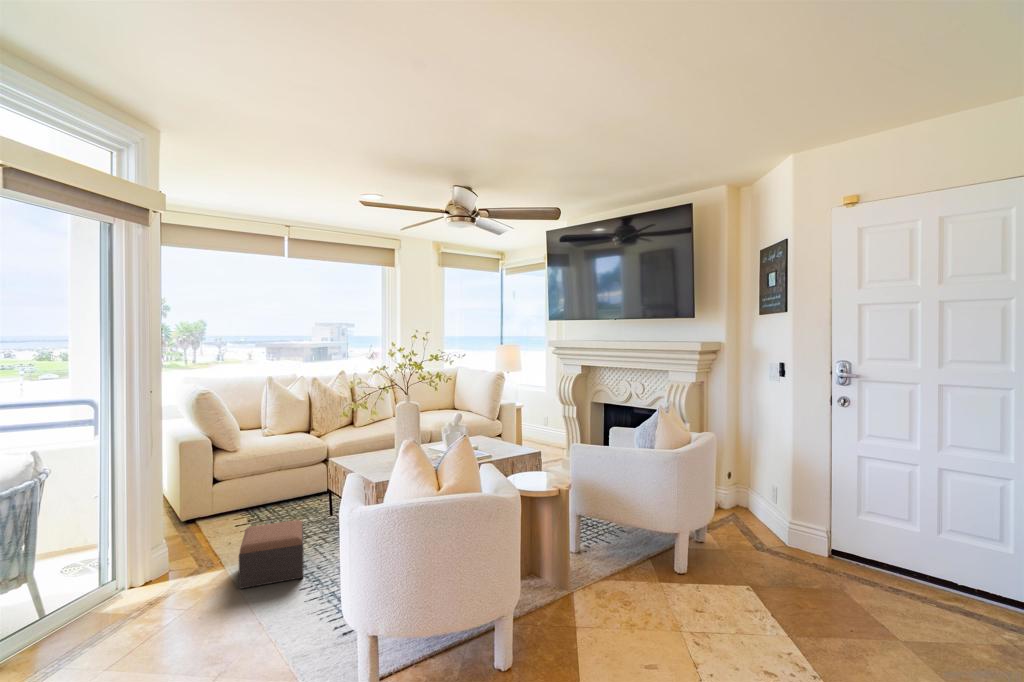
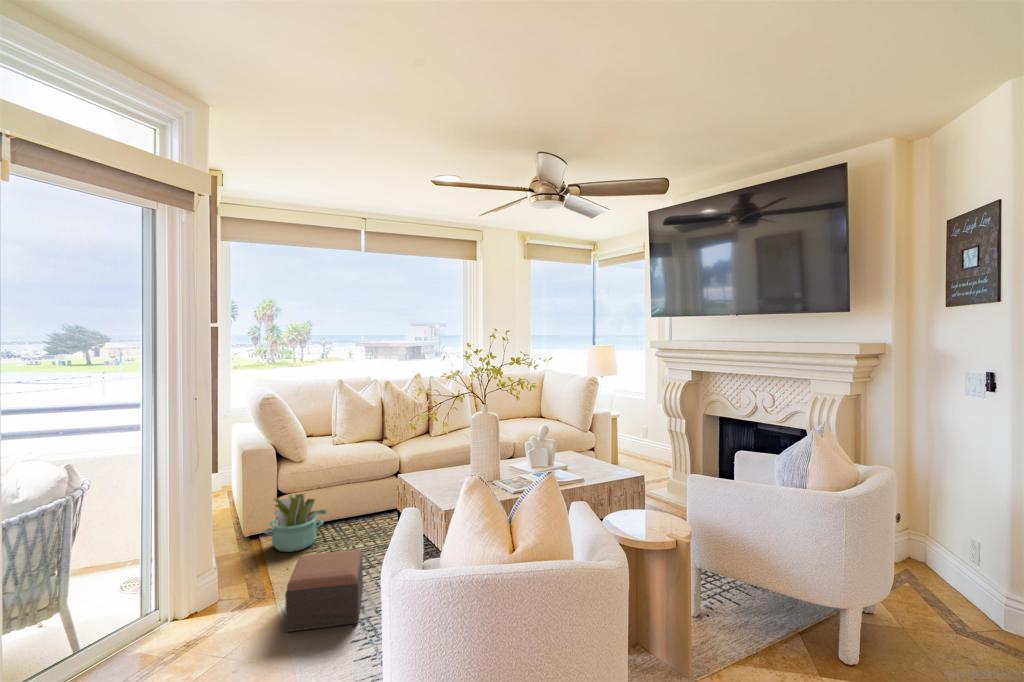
decorative plant: none [203,479,264,532] -> present [264,494,328,552]

